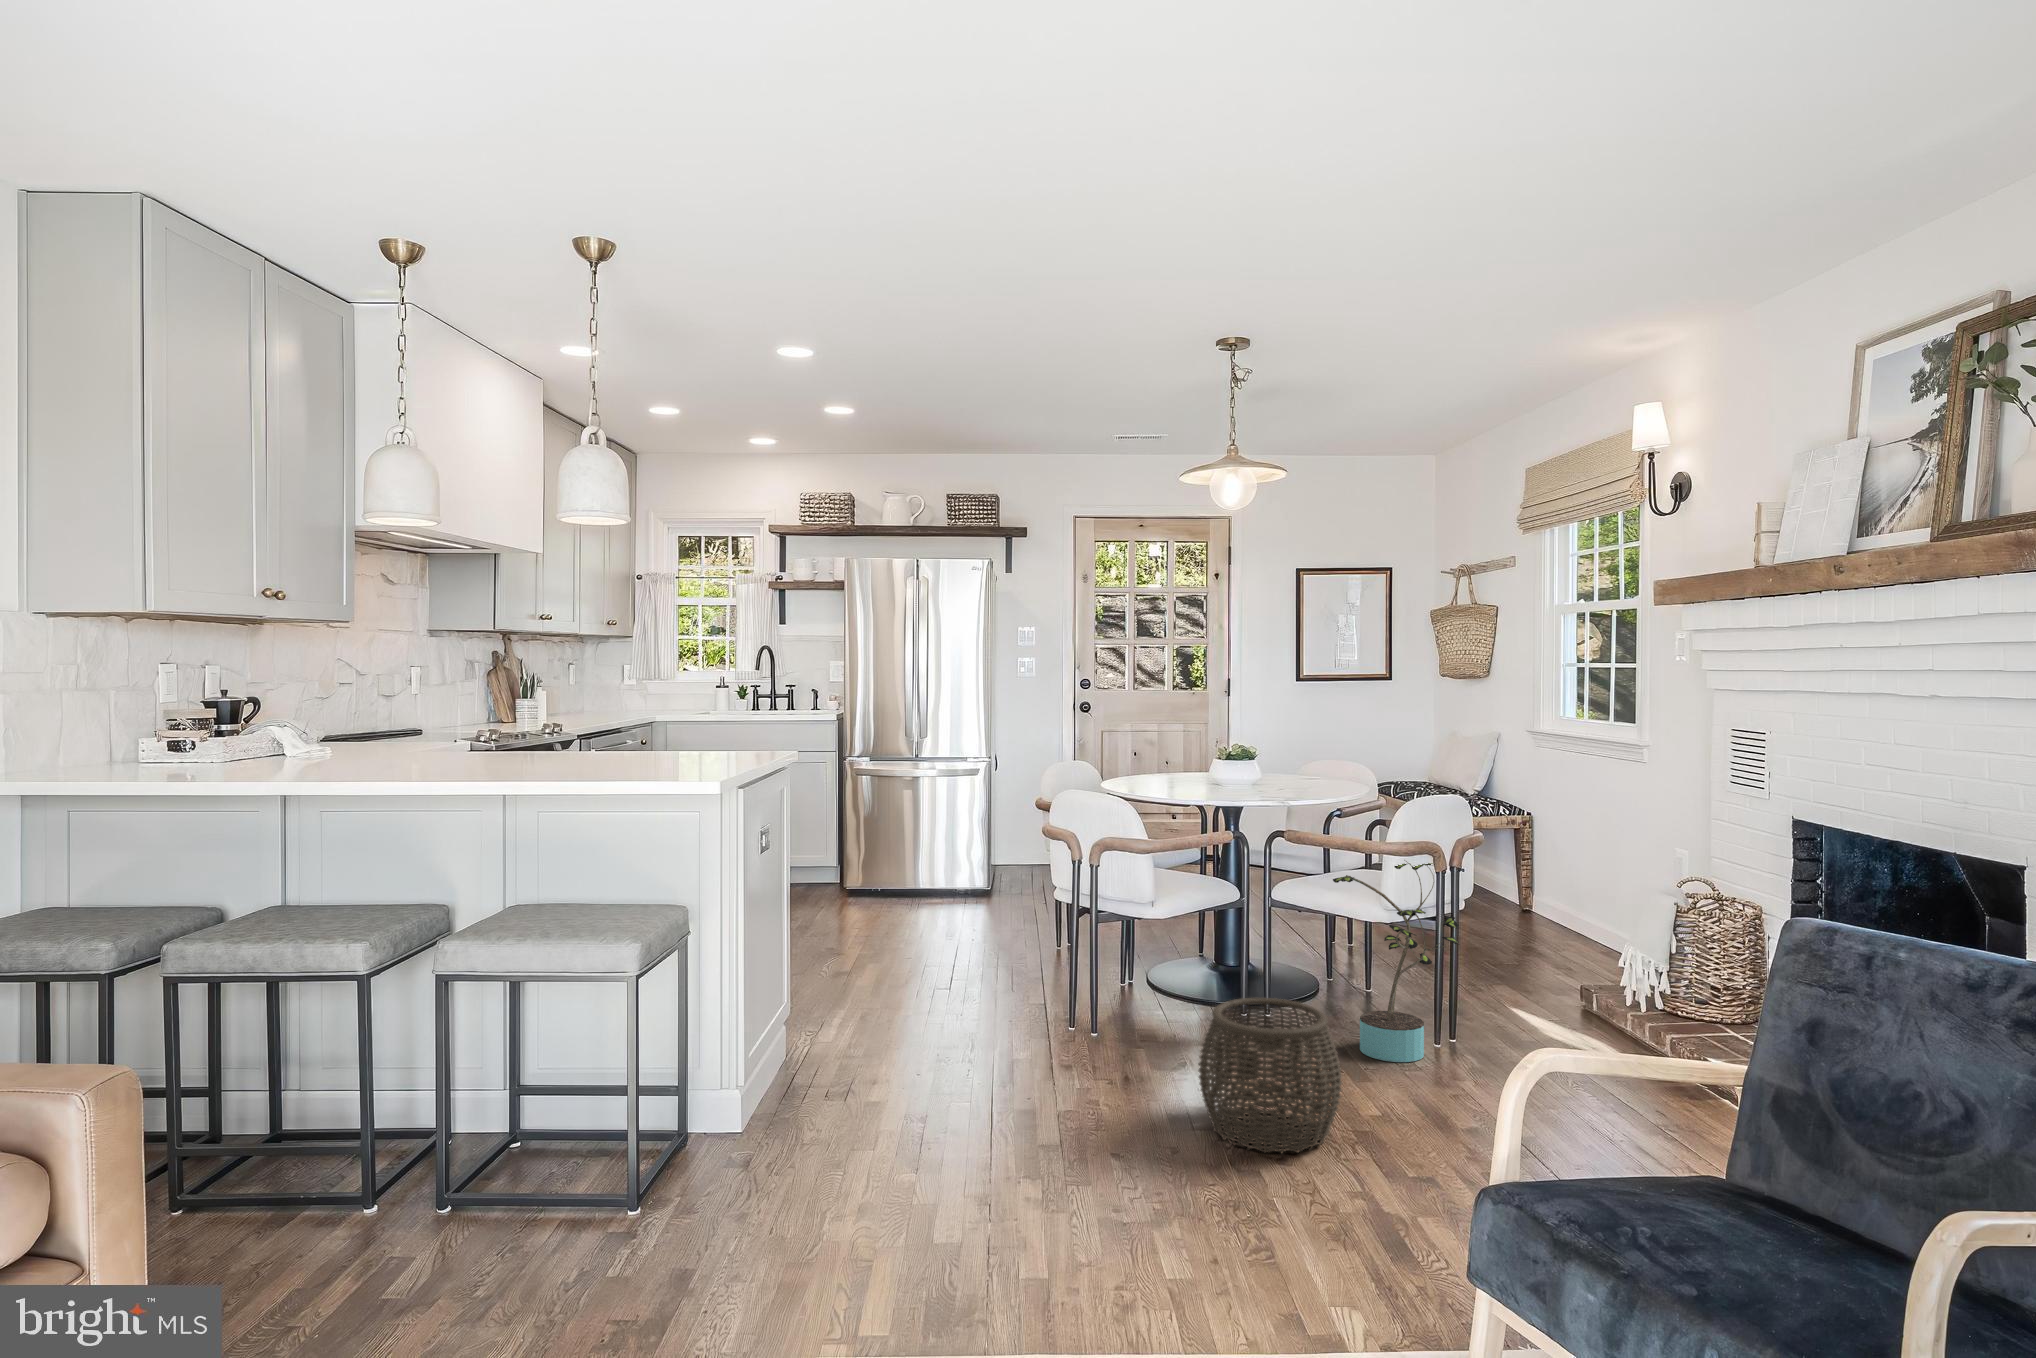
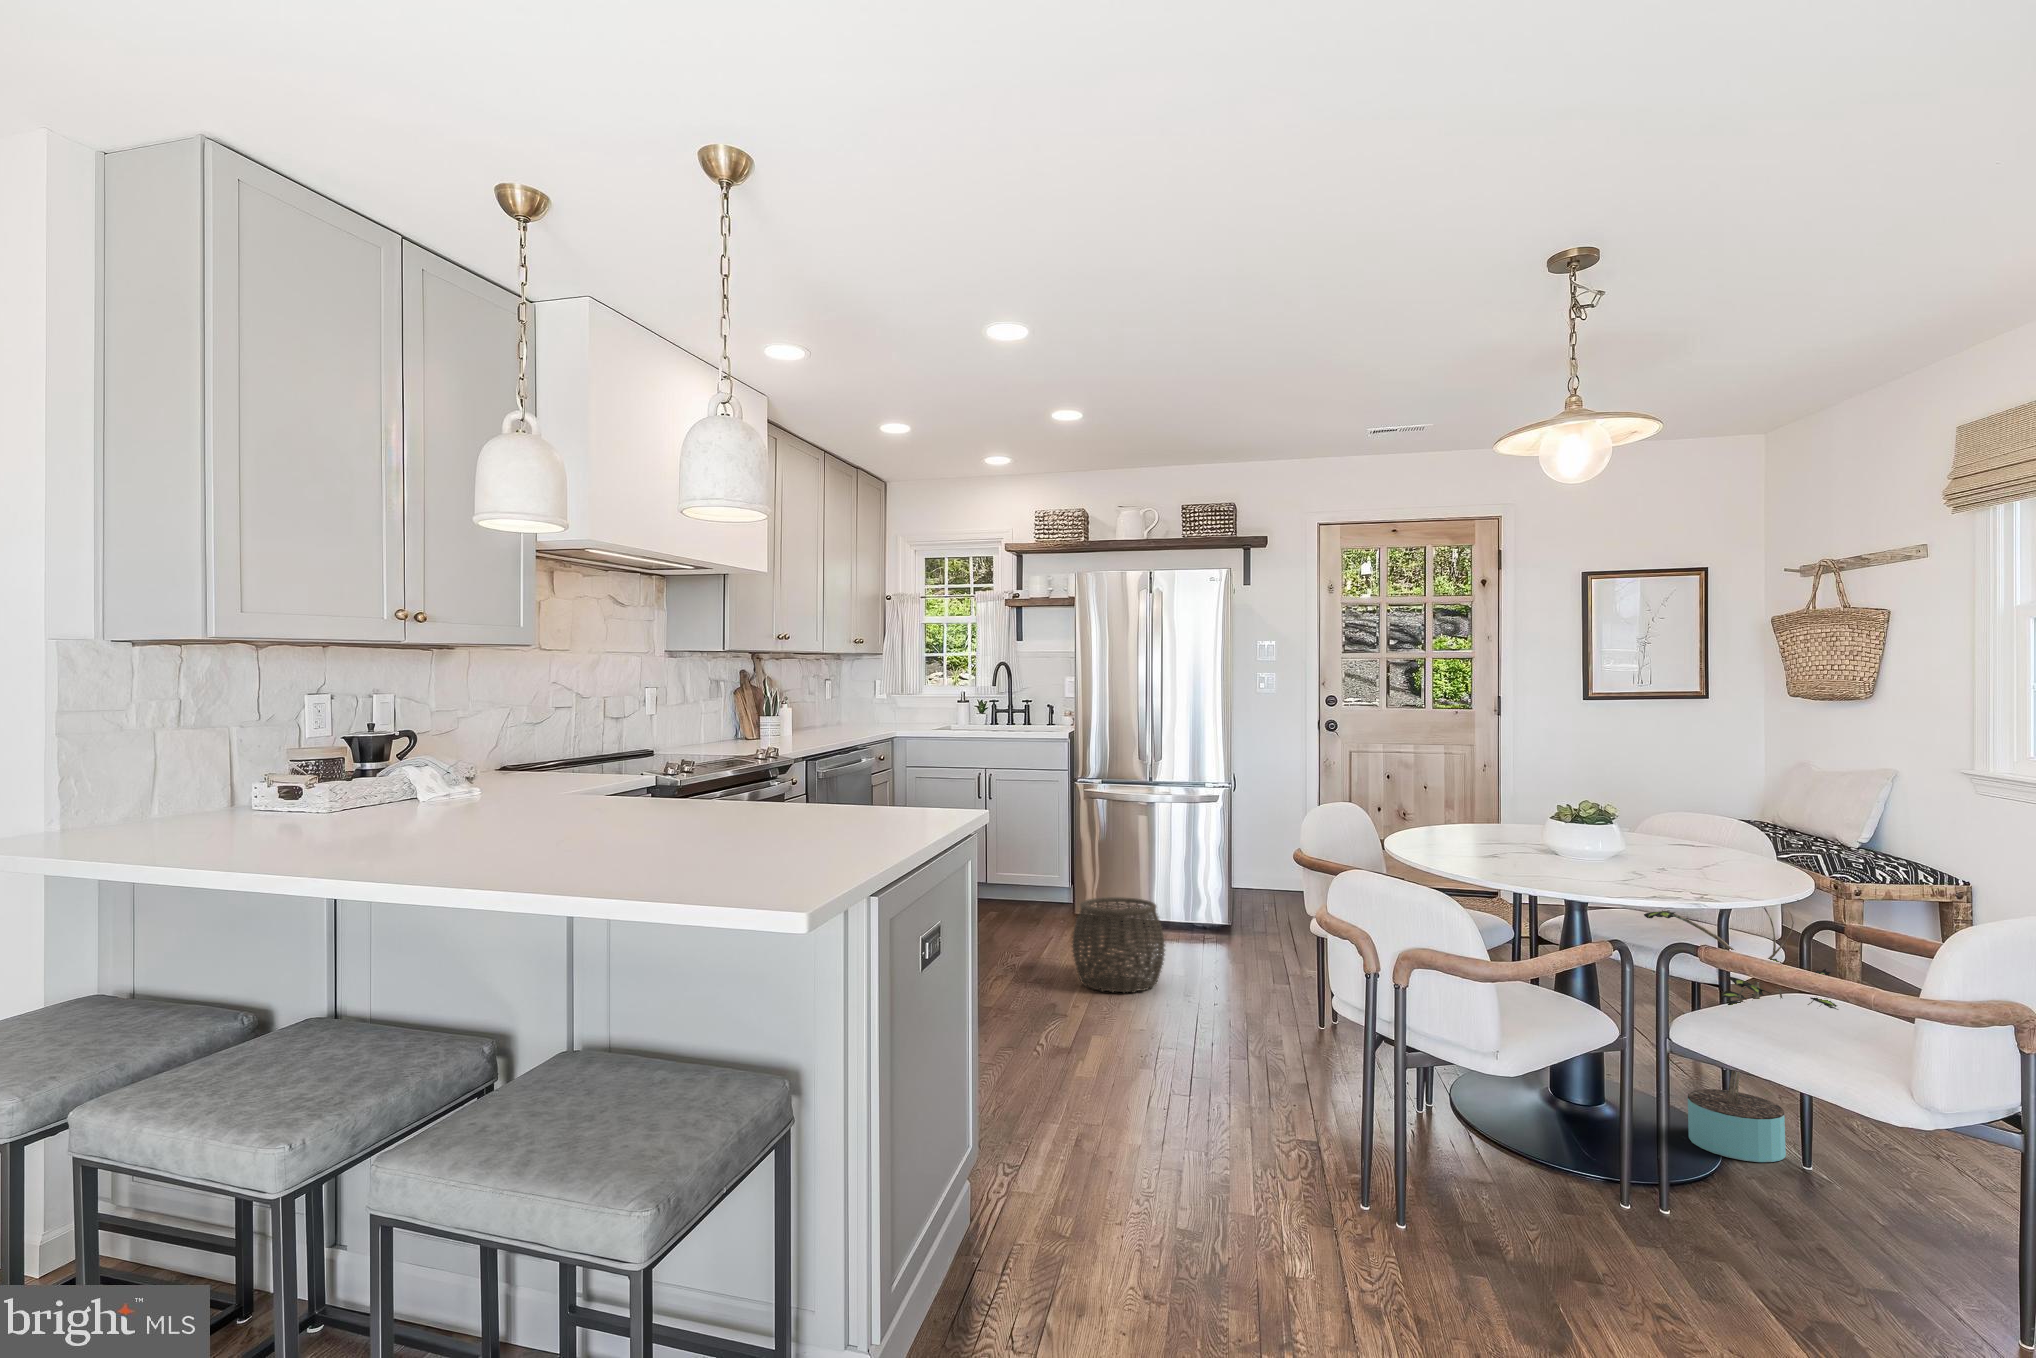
woven basket: present [1198,998,1342,1153] -> present [1072,897,1165,993]

